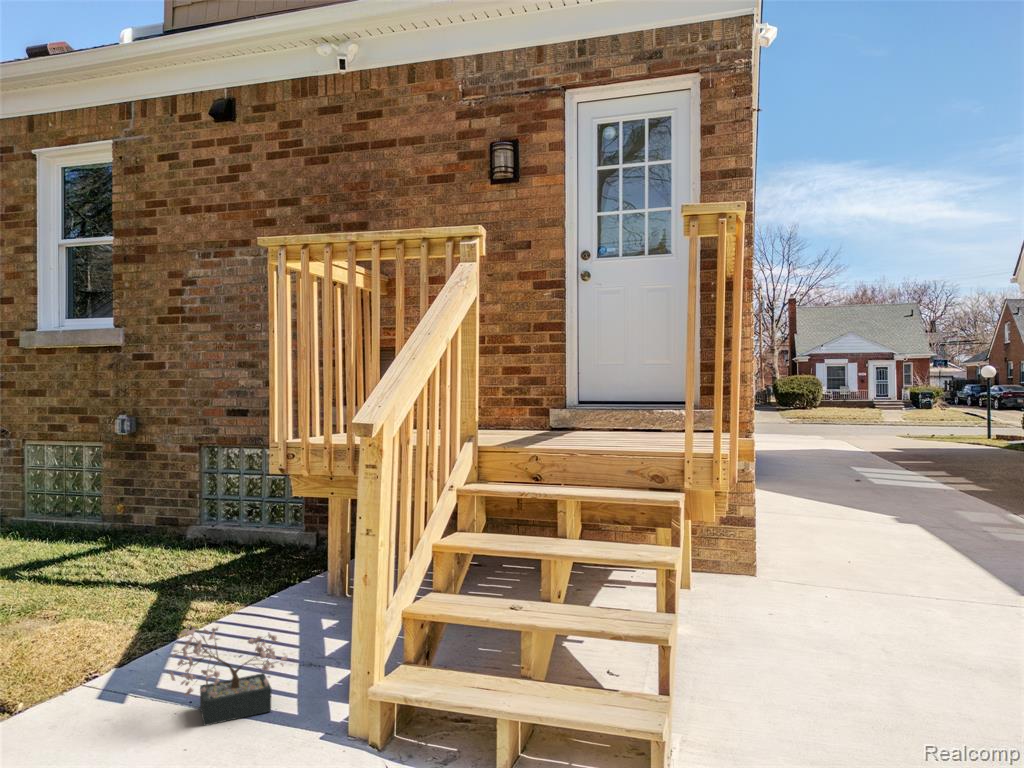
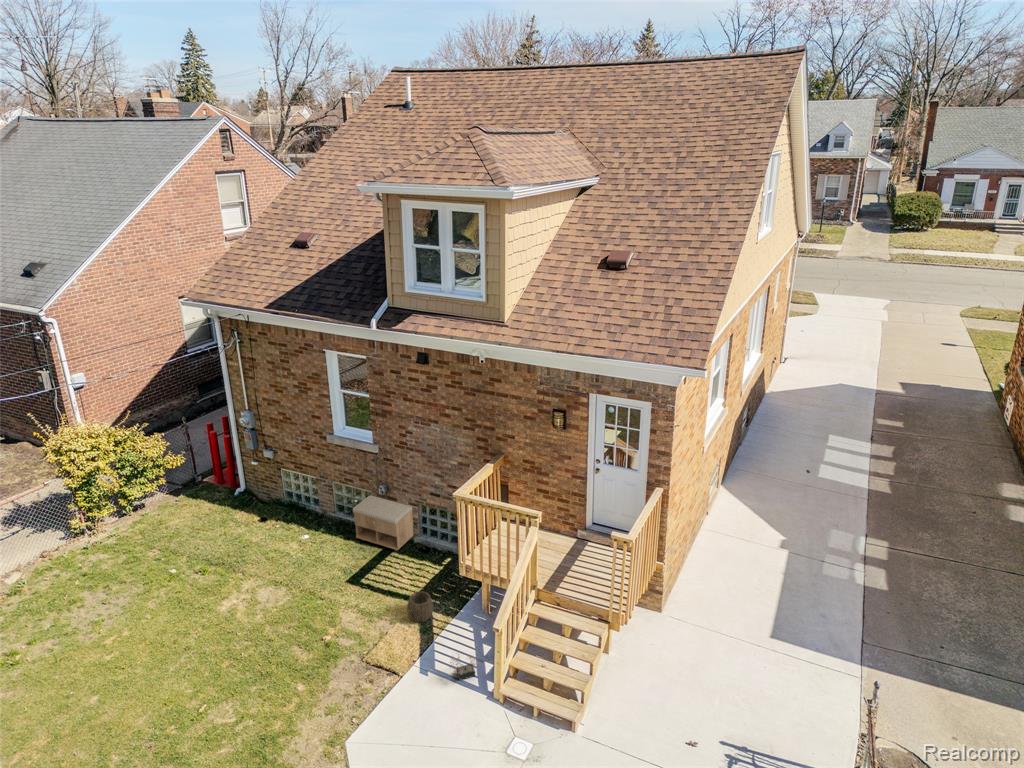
storage bench: none [39,447,185,546] -> present [353,495,413,550]
woven basket: none [93,544,179,624] -> present [407,591,433,622]

